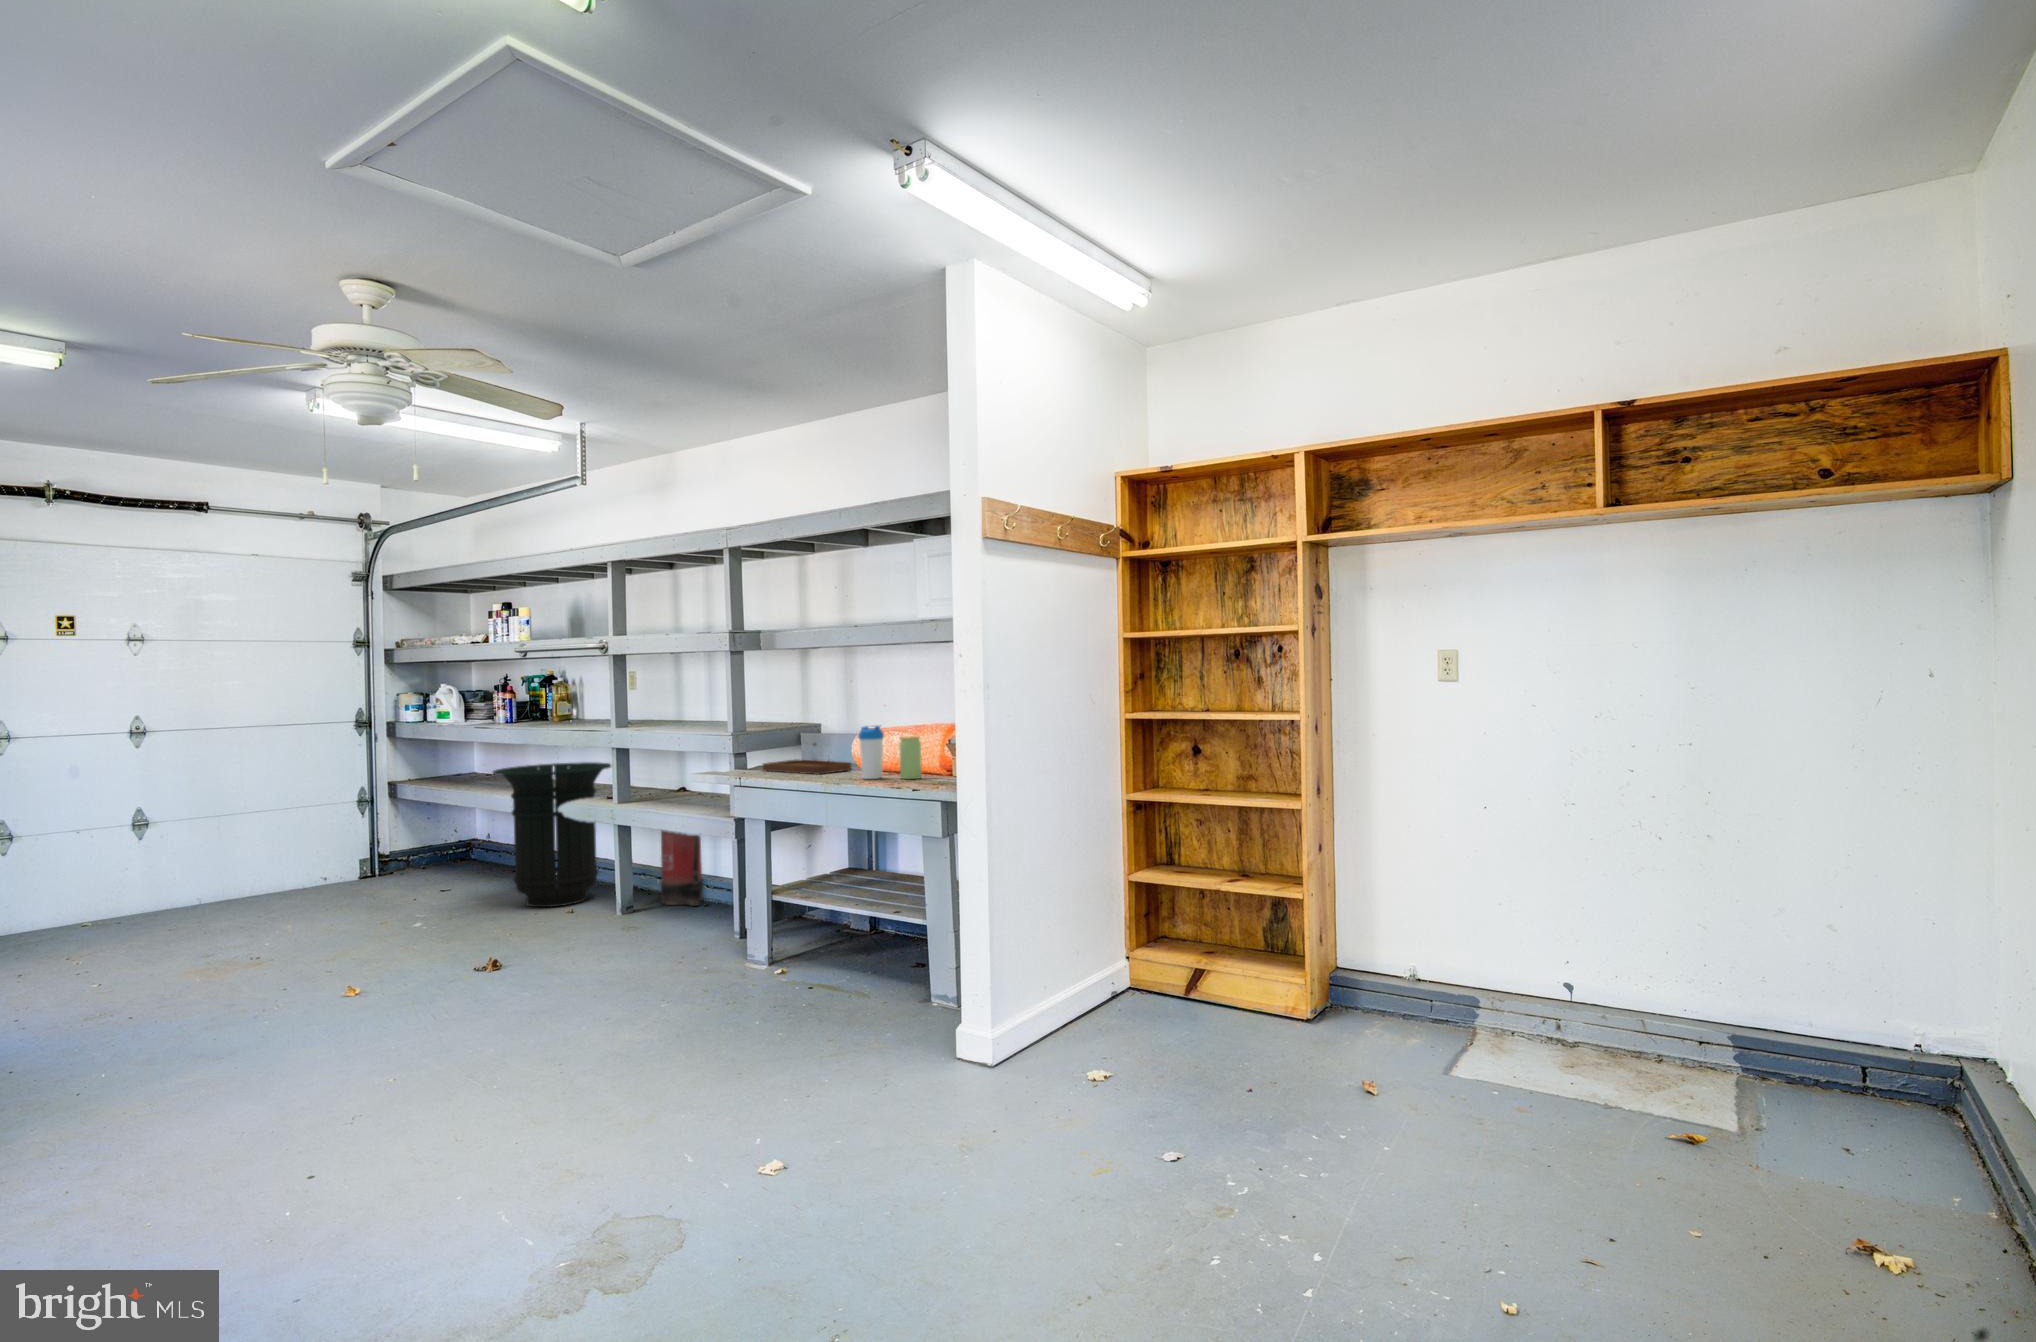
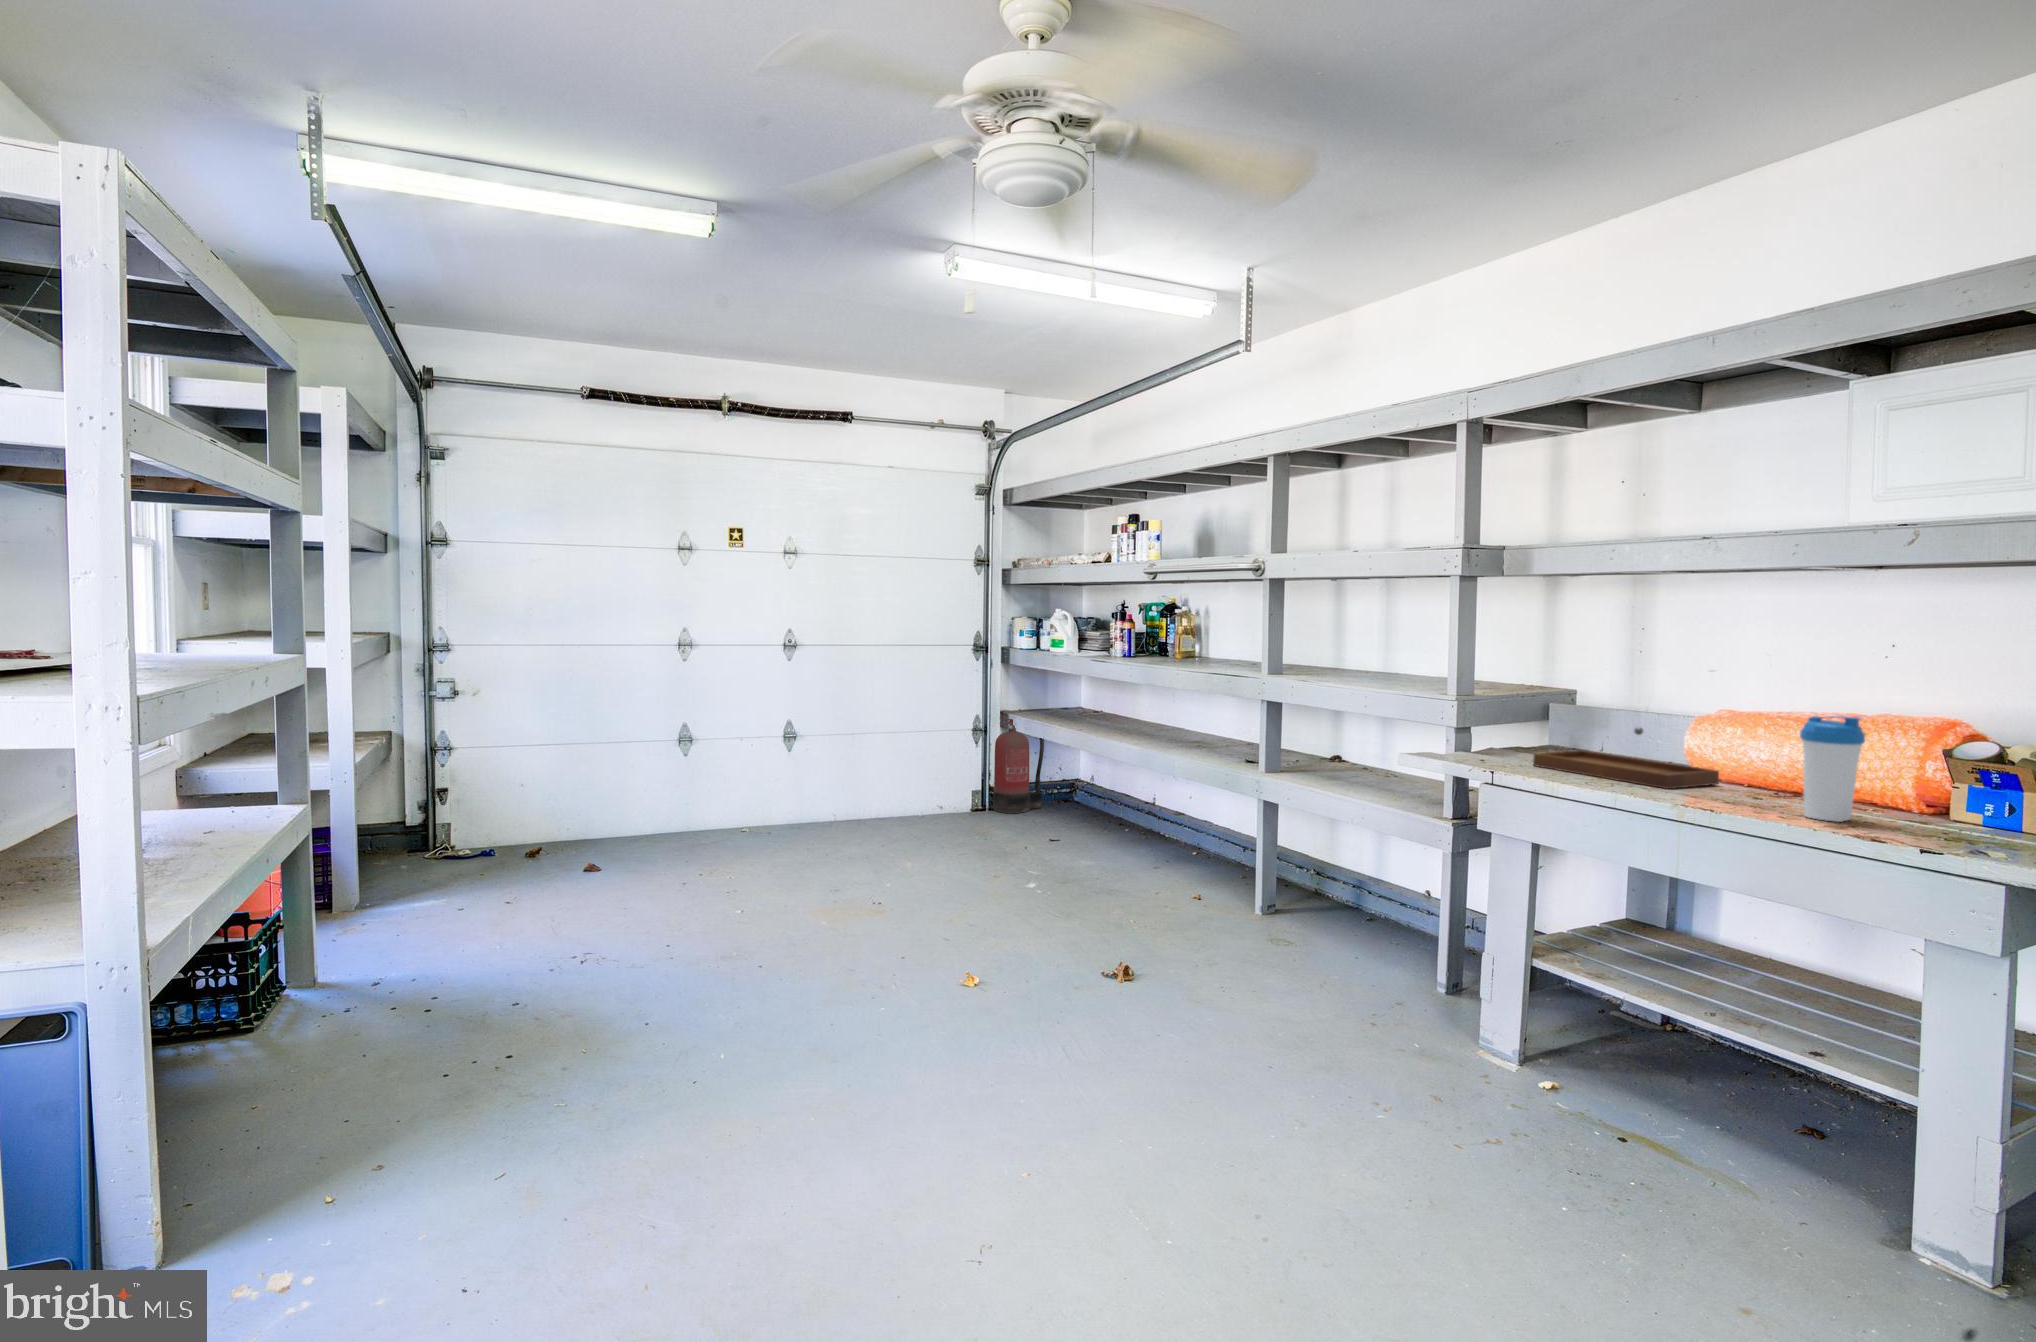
jar: present [899,736,922,779] -> none [1906,744,1970,835]
trash can: present [493,762,611,907] -> none [1112,709,1249,888]
fire extinguisher: present [661,830,703,906] -> present [993,718,1044,813]

